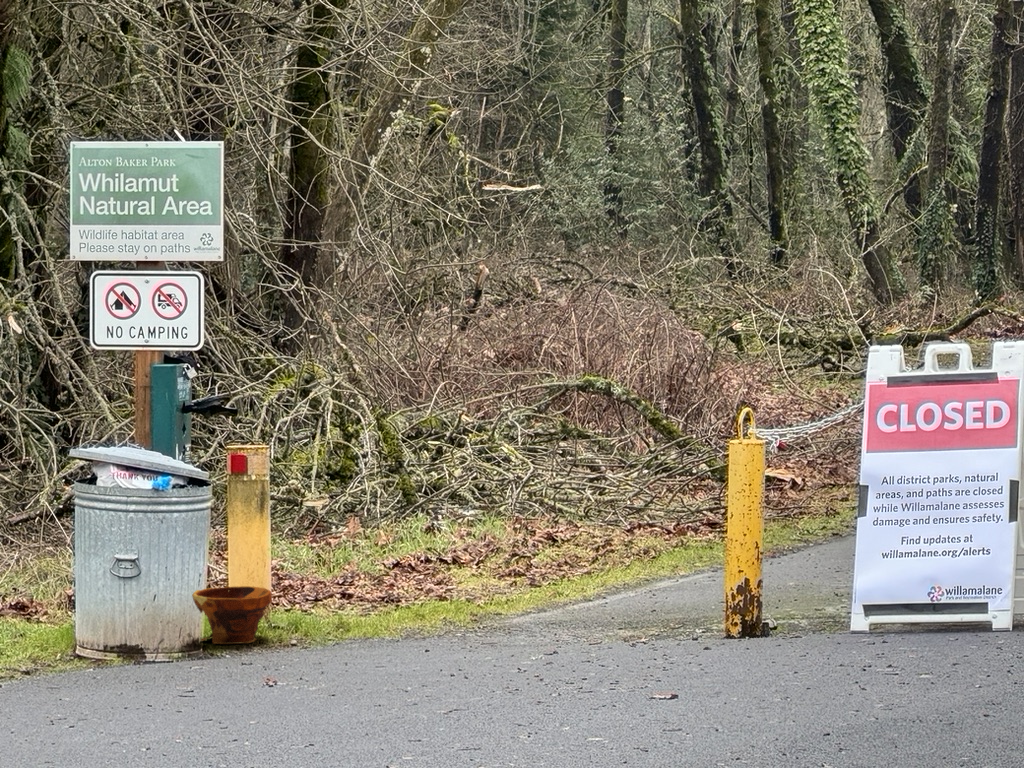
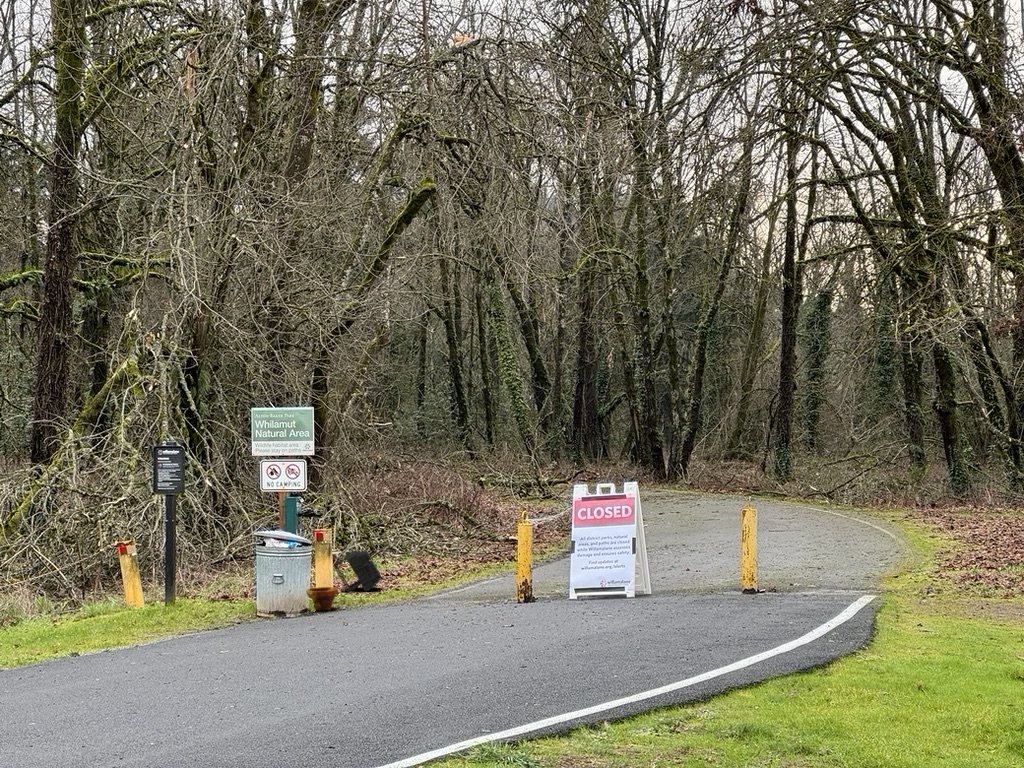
backpack: none [278,493,395,595] -> present [334,550,381,592]

